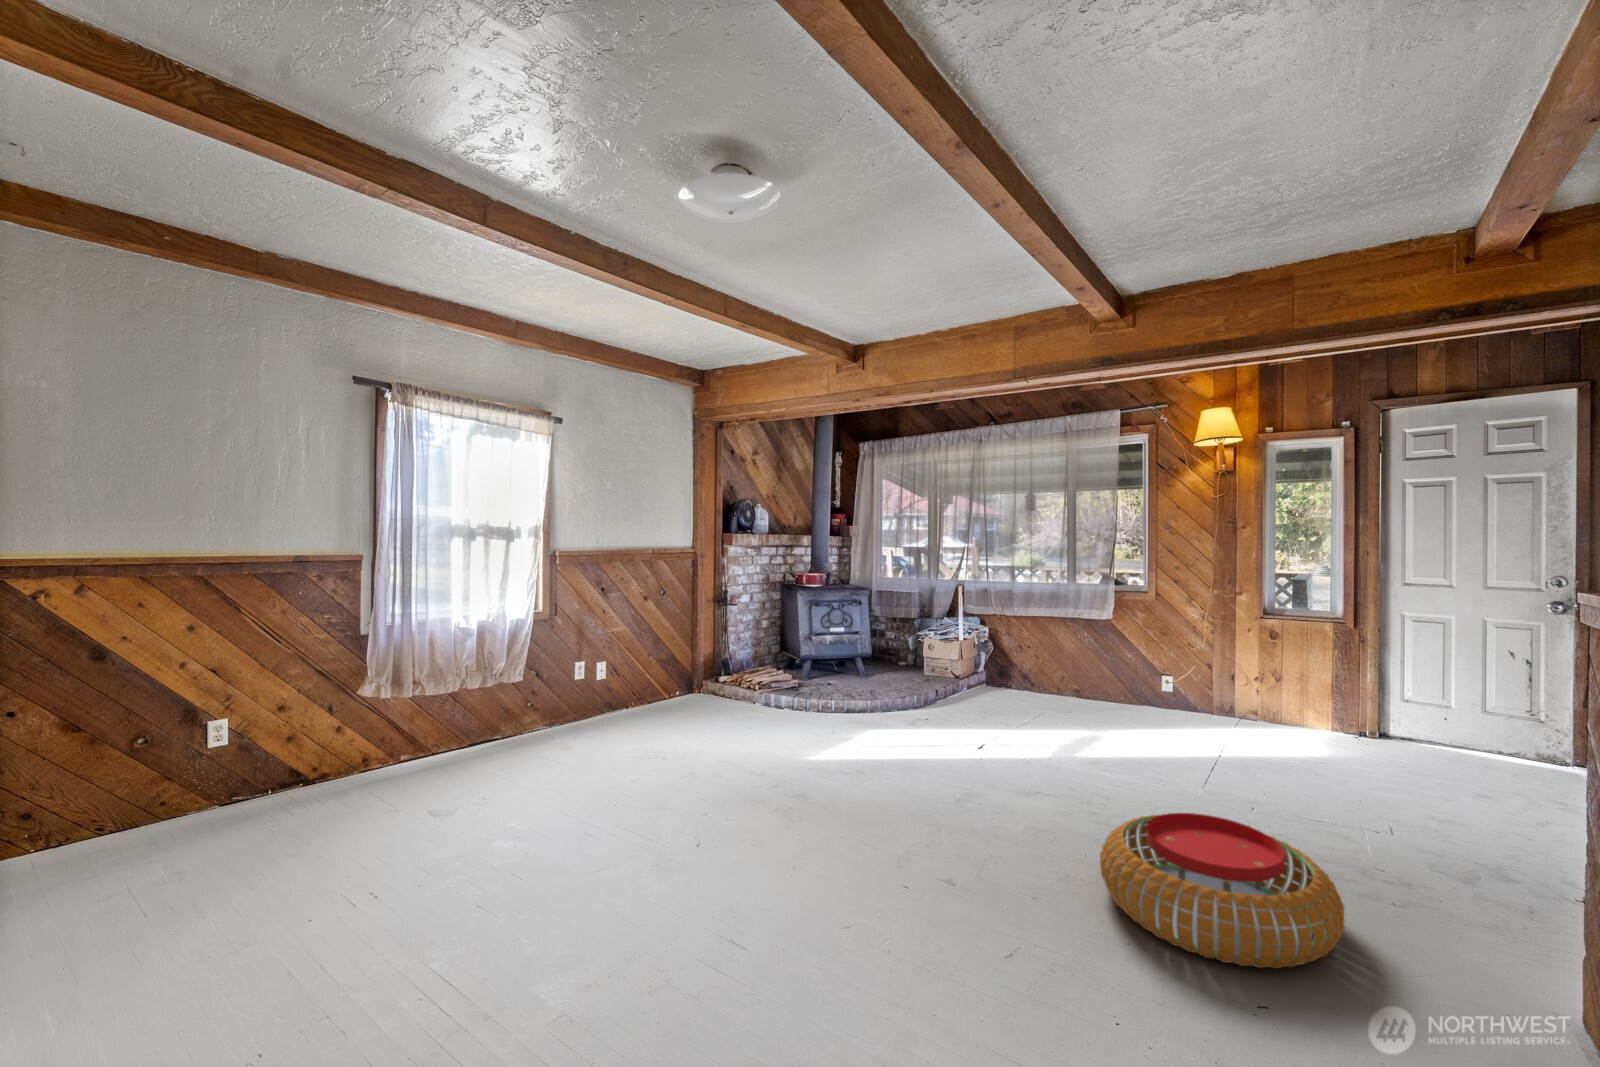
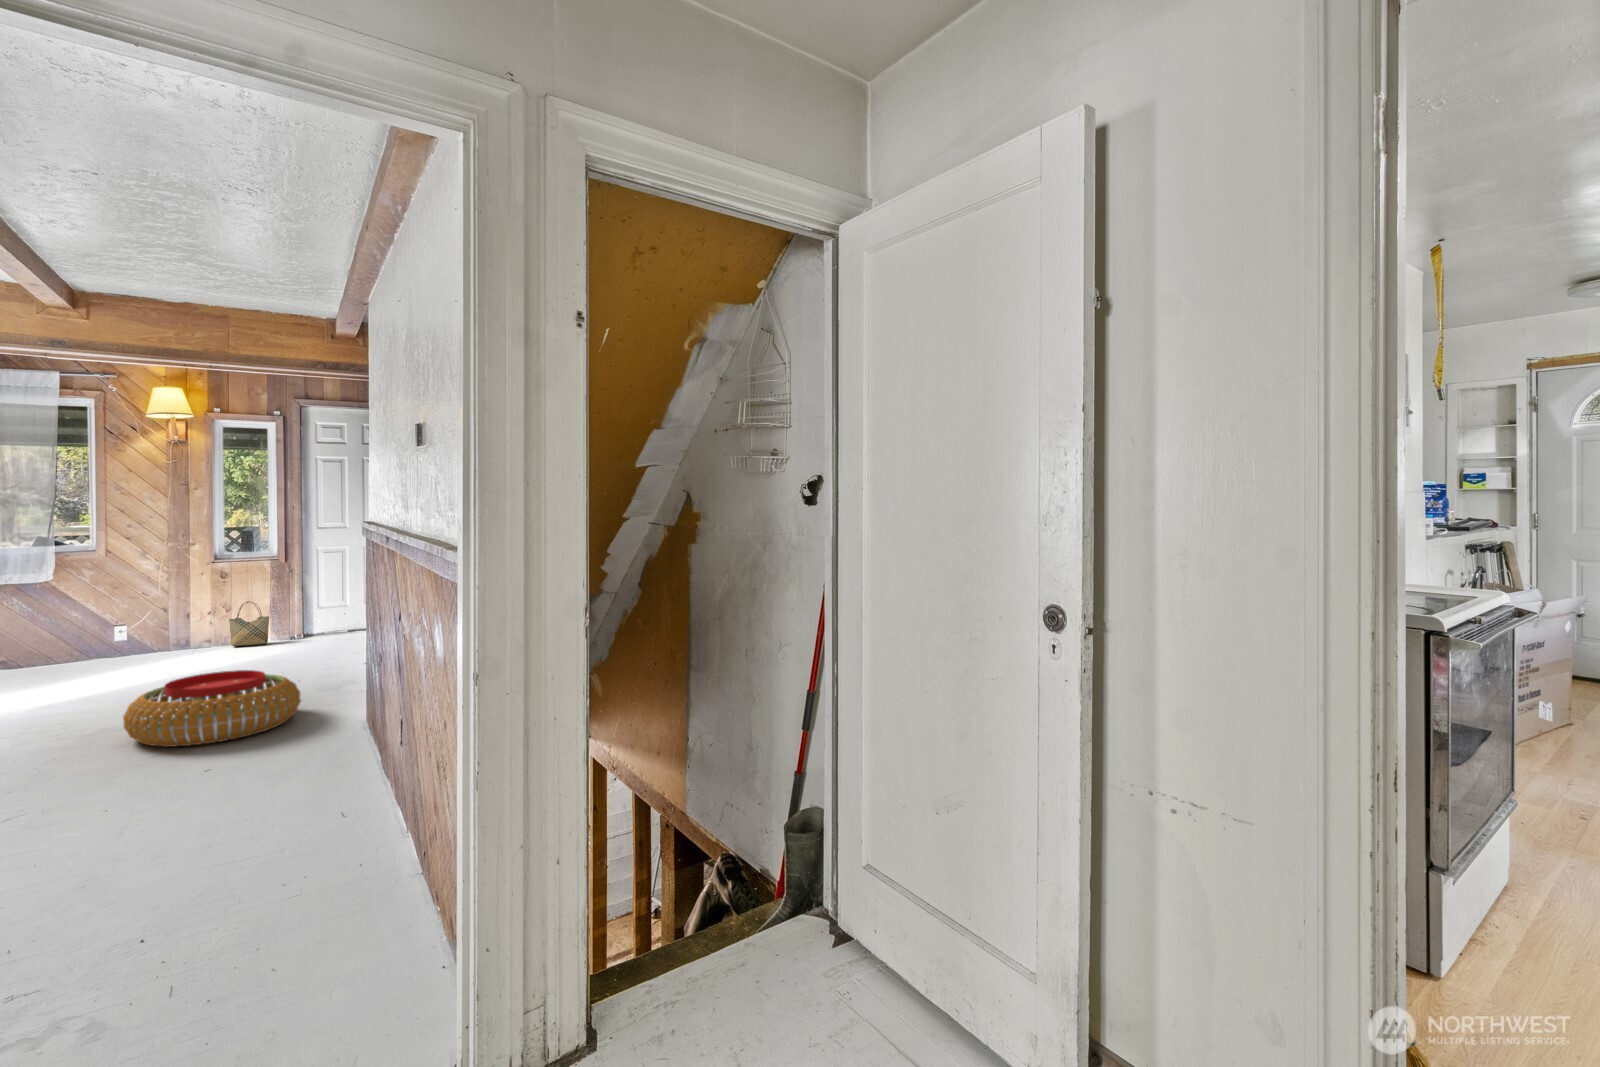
woven basket: none [1276,673,1329,735] -> present [229,601,269,646]

